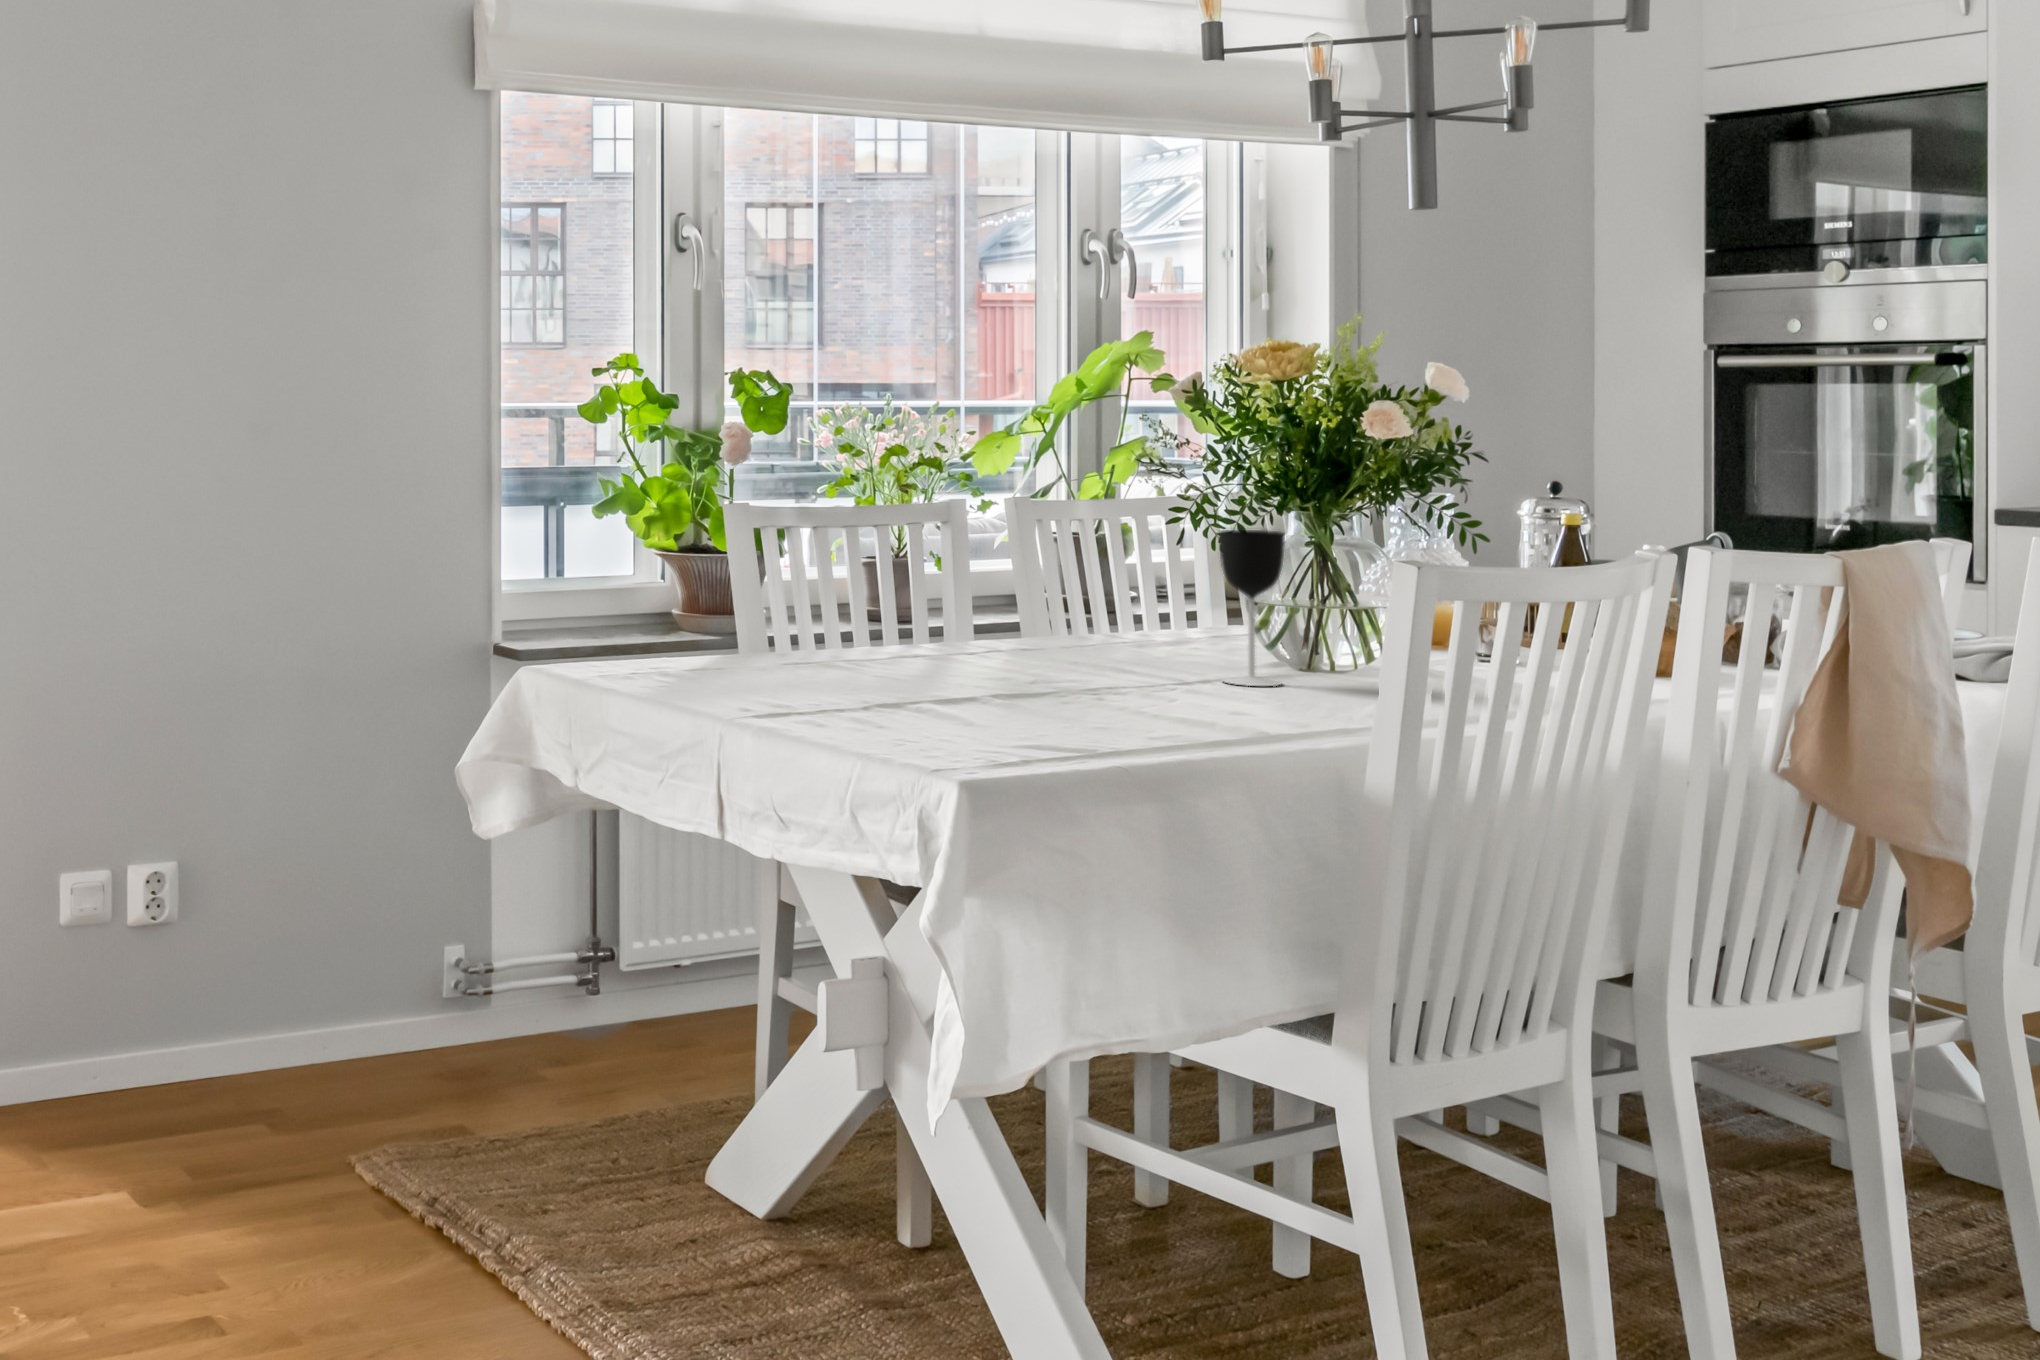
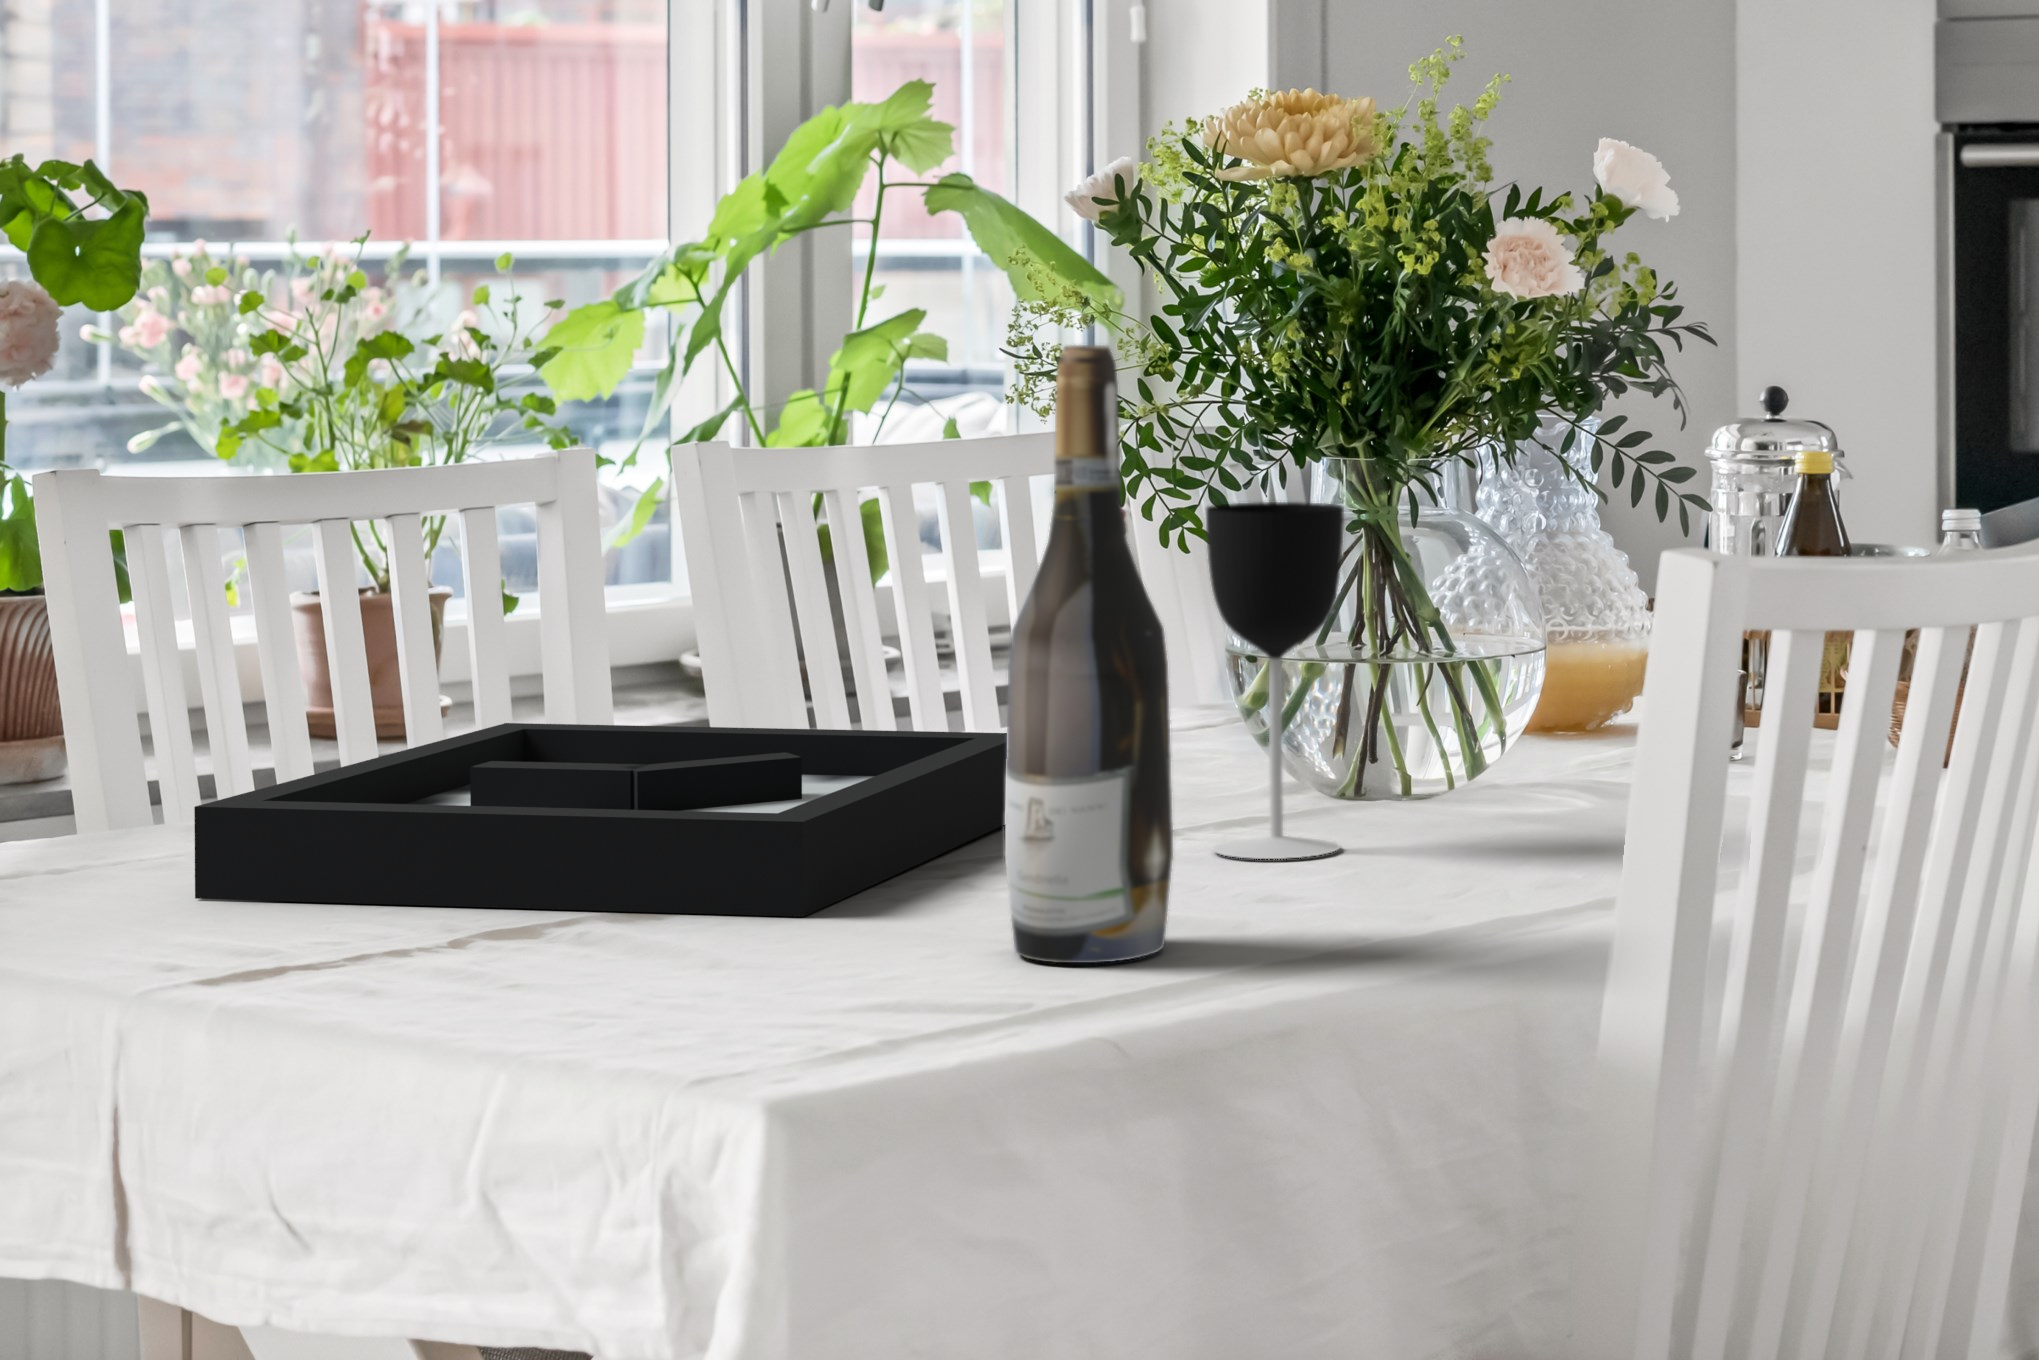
wine bottle: none [1106,461,1178,713] -> present [1005,345,1173,963]
decorative tray: none [802,608,1146,688] -> present [194,723,1007,917]

